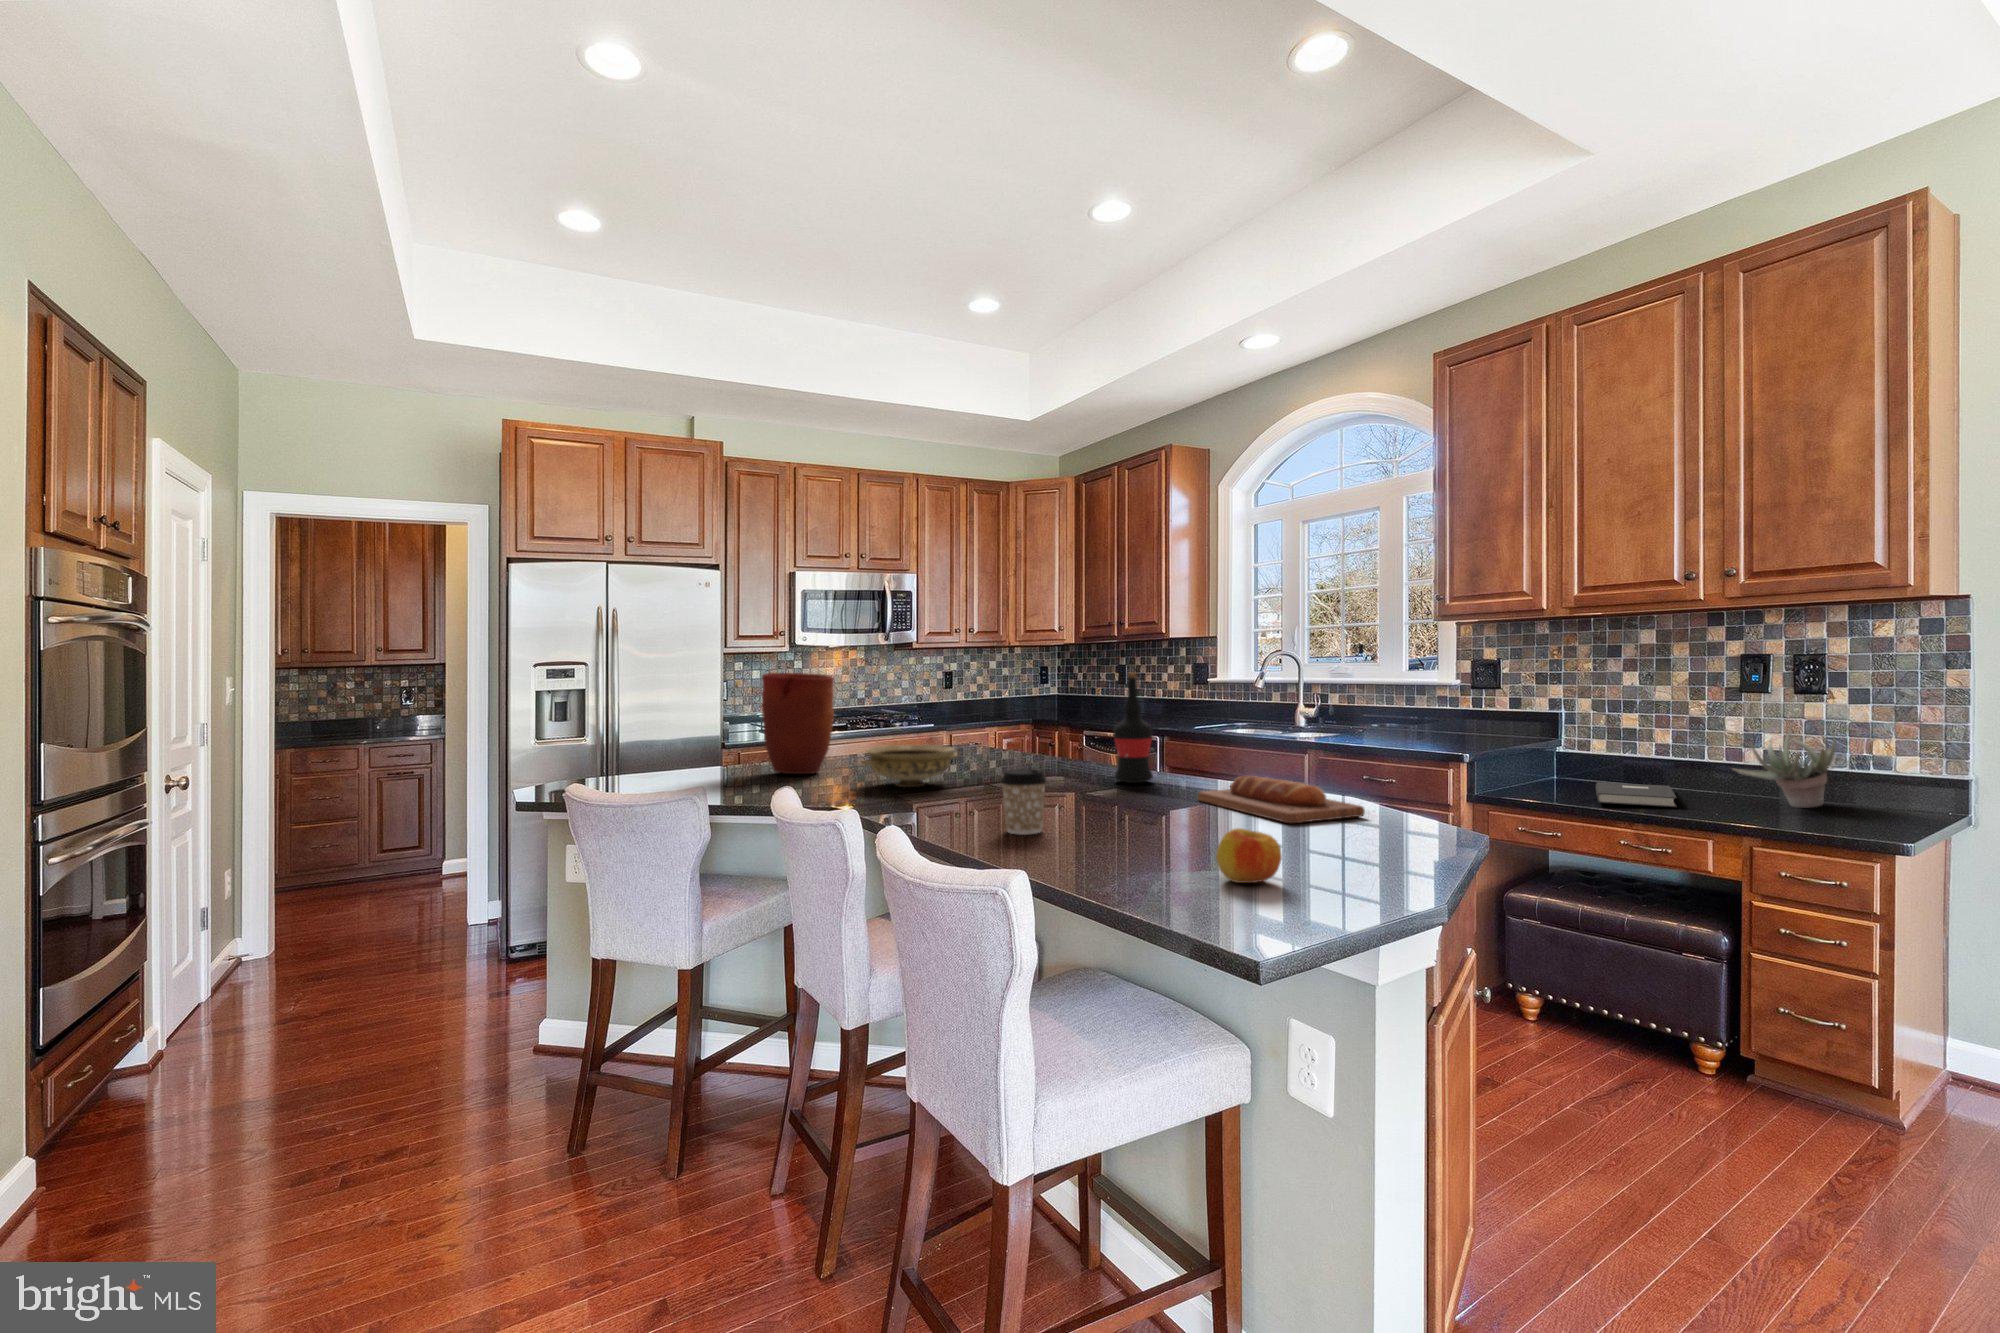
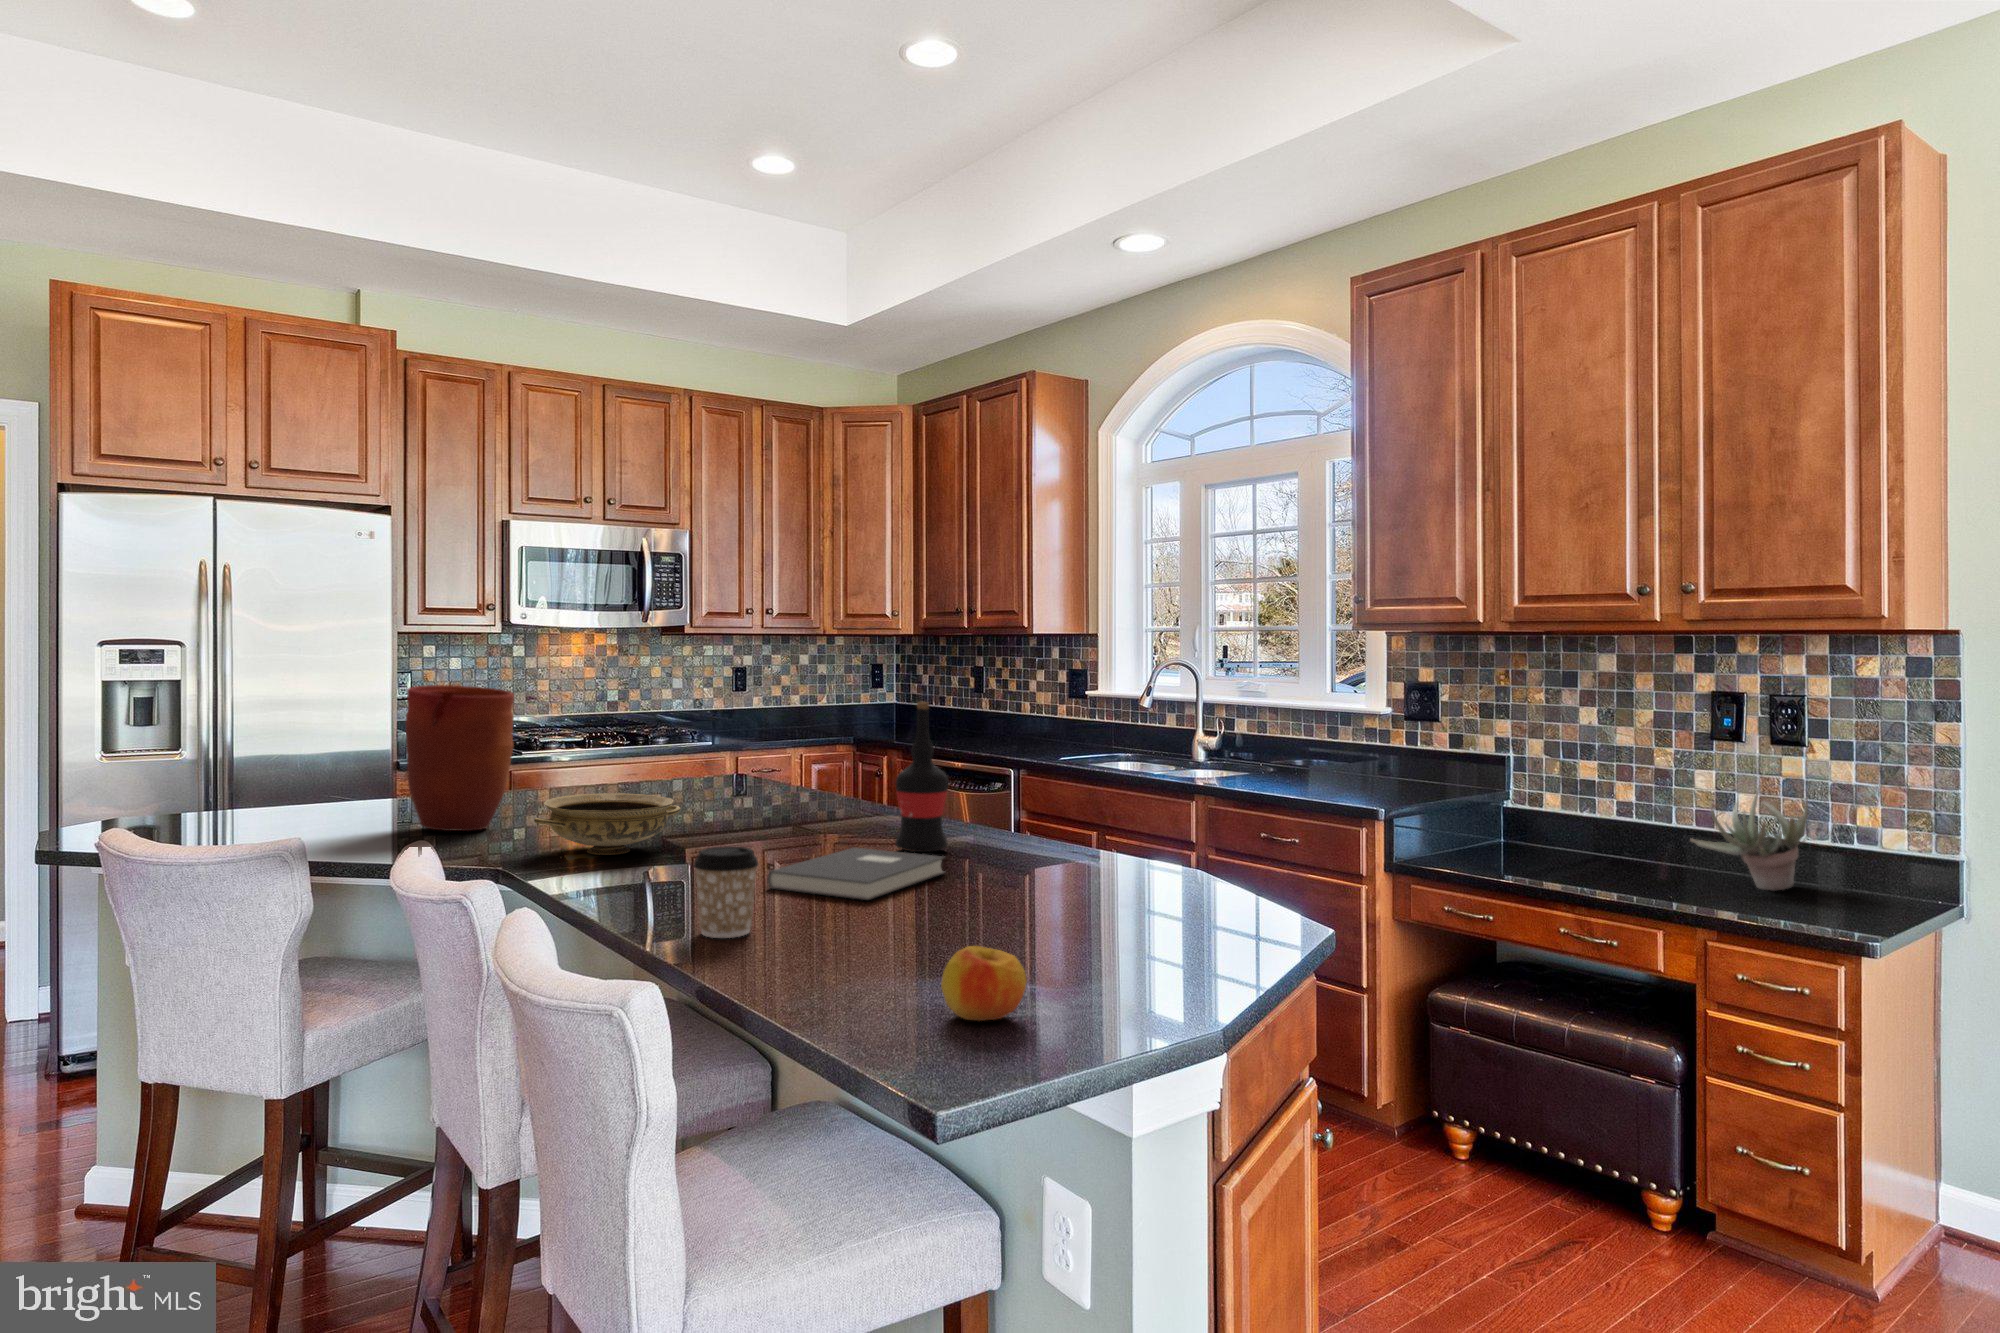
bread loaf: present [1198,776,1365,823] -> none [991,850,1193,922]
book: present [1595,782,1677,807] -> present [767,847,945,900]

